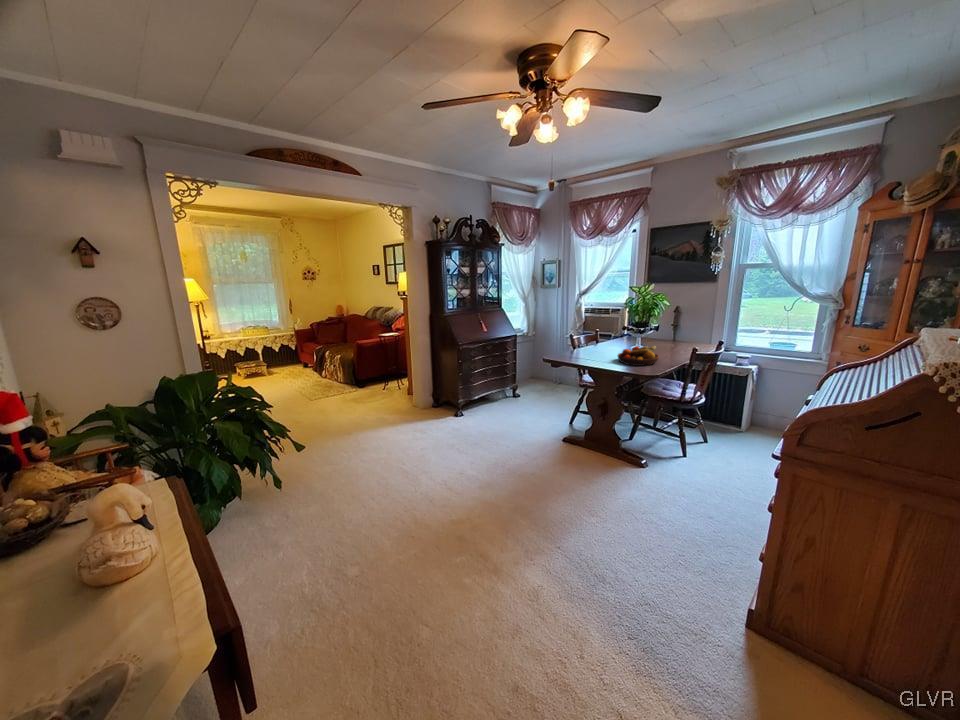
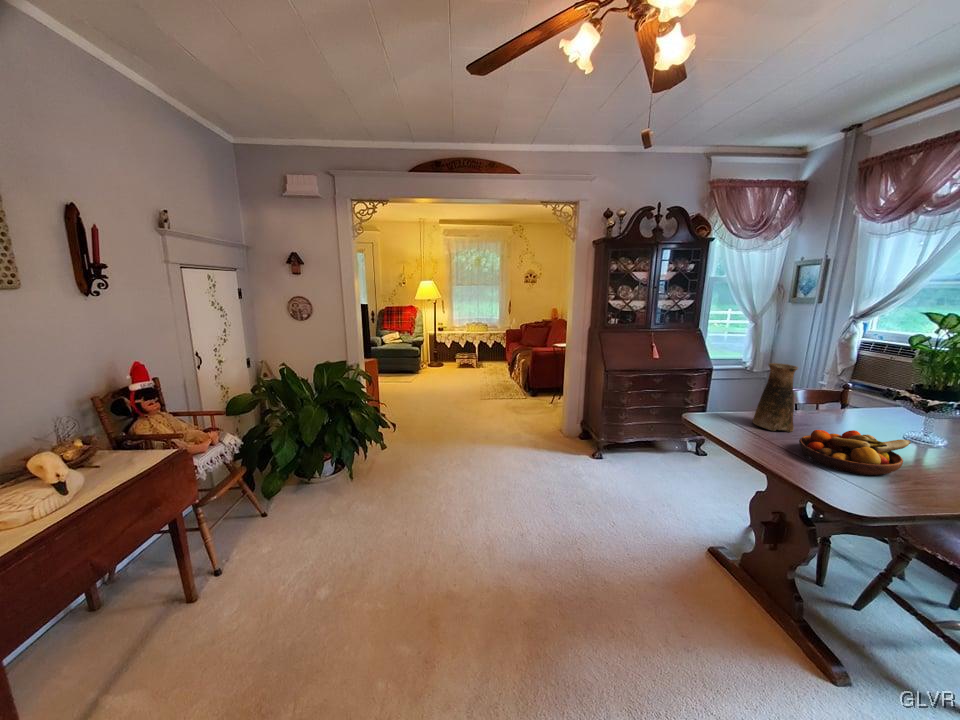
pitcher: none [583,319,603,357] -> present [752,363,798,432]

